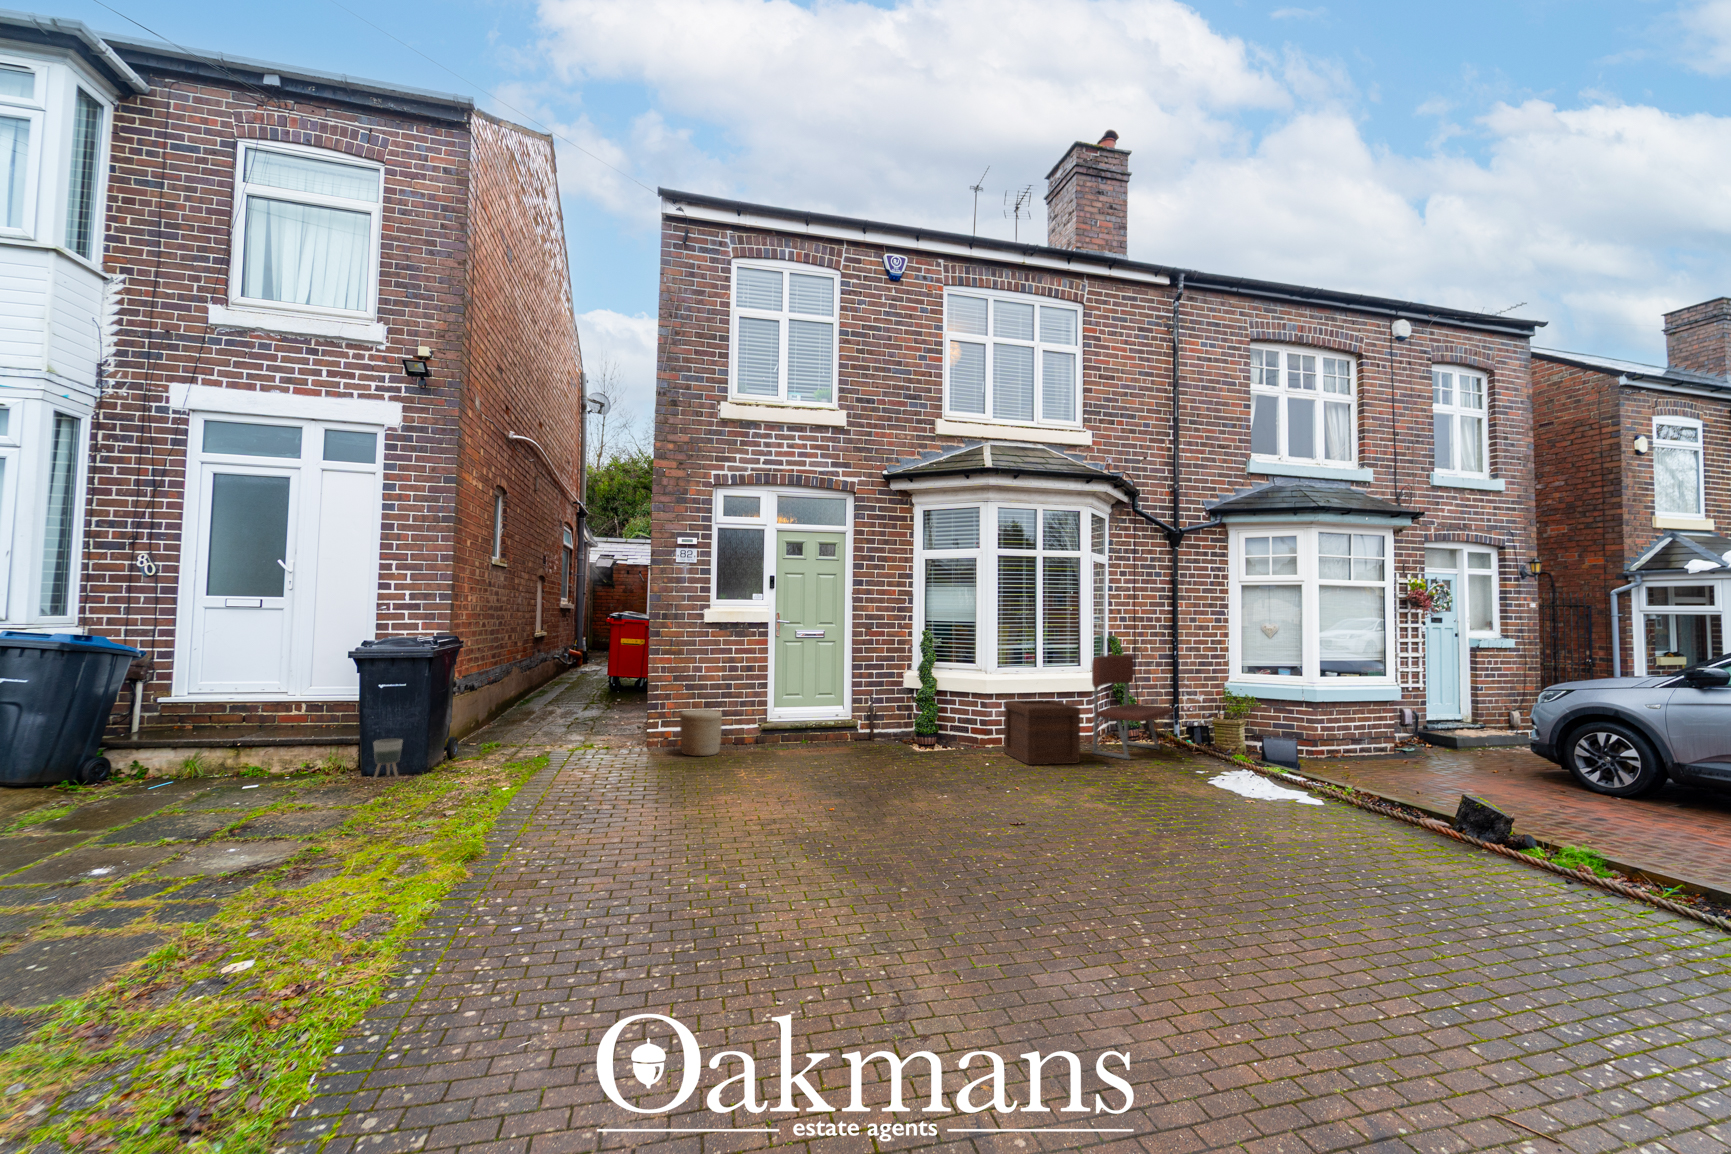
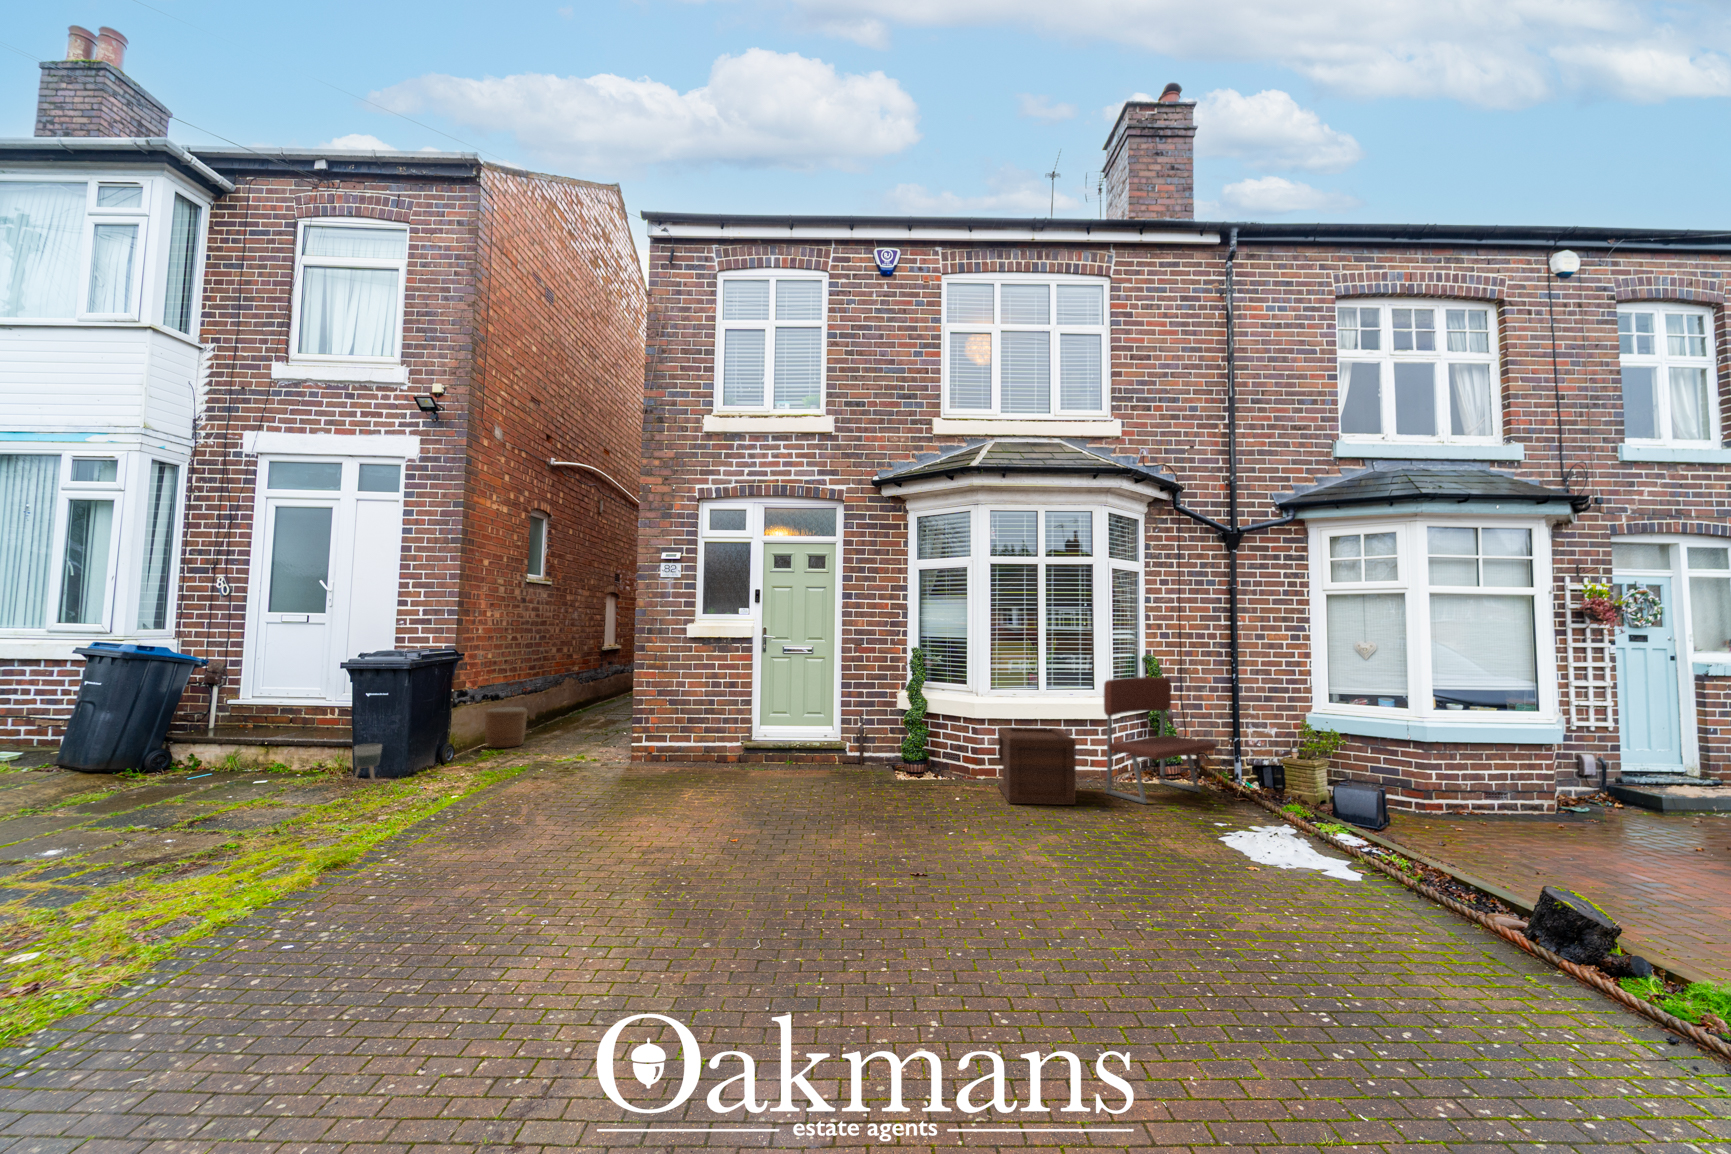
woven basket: present [680,709,722,756] -> present [485,707,528,748]

